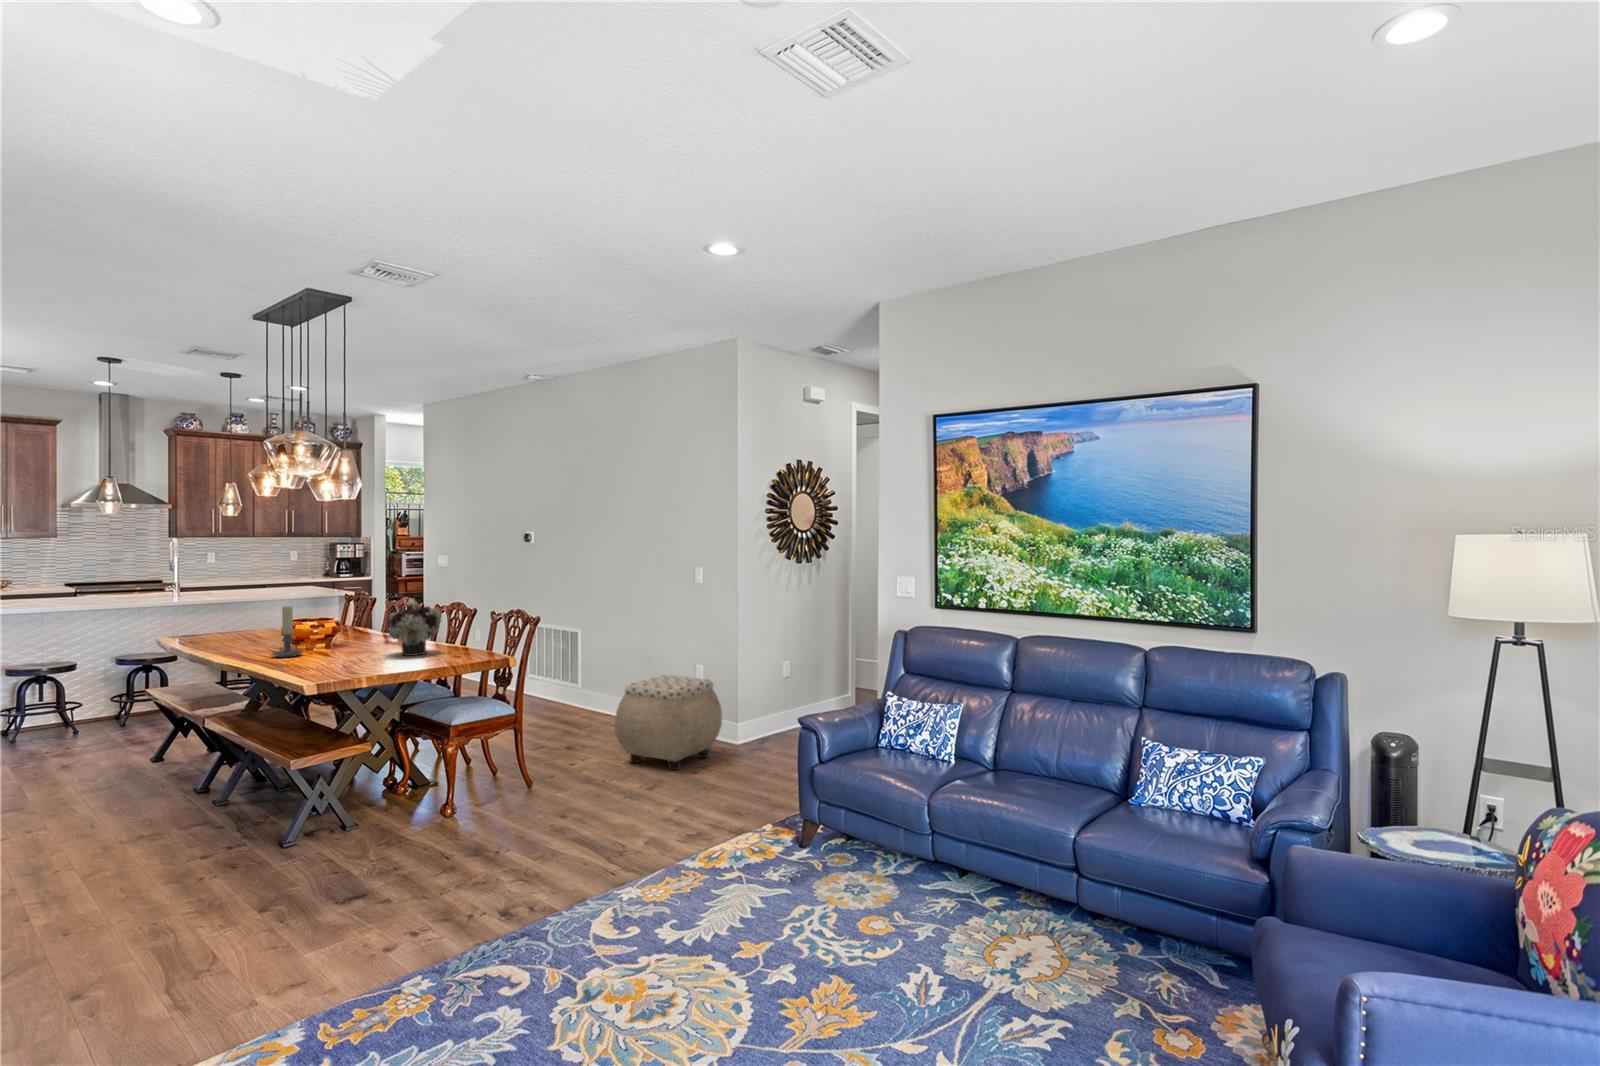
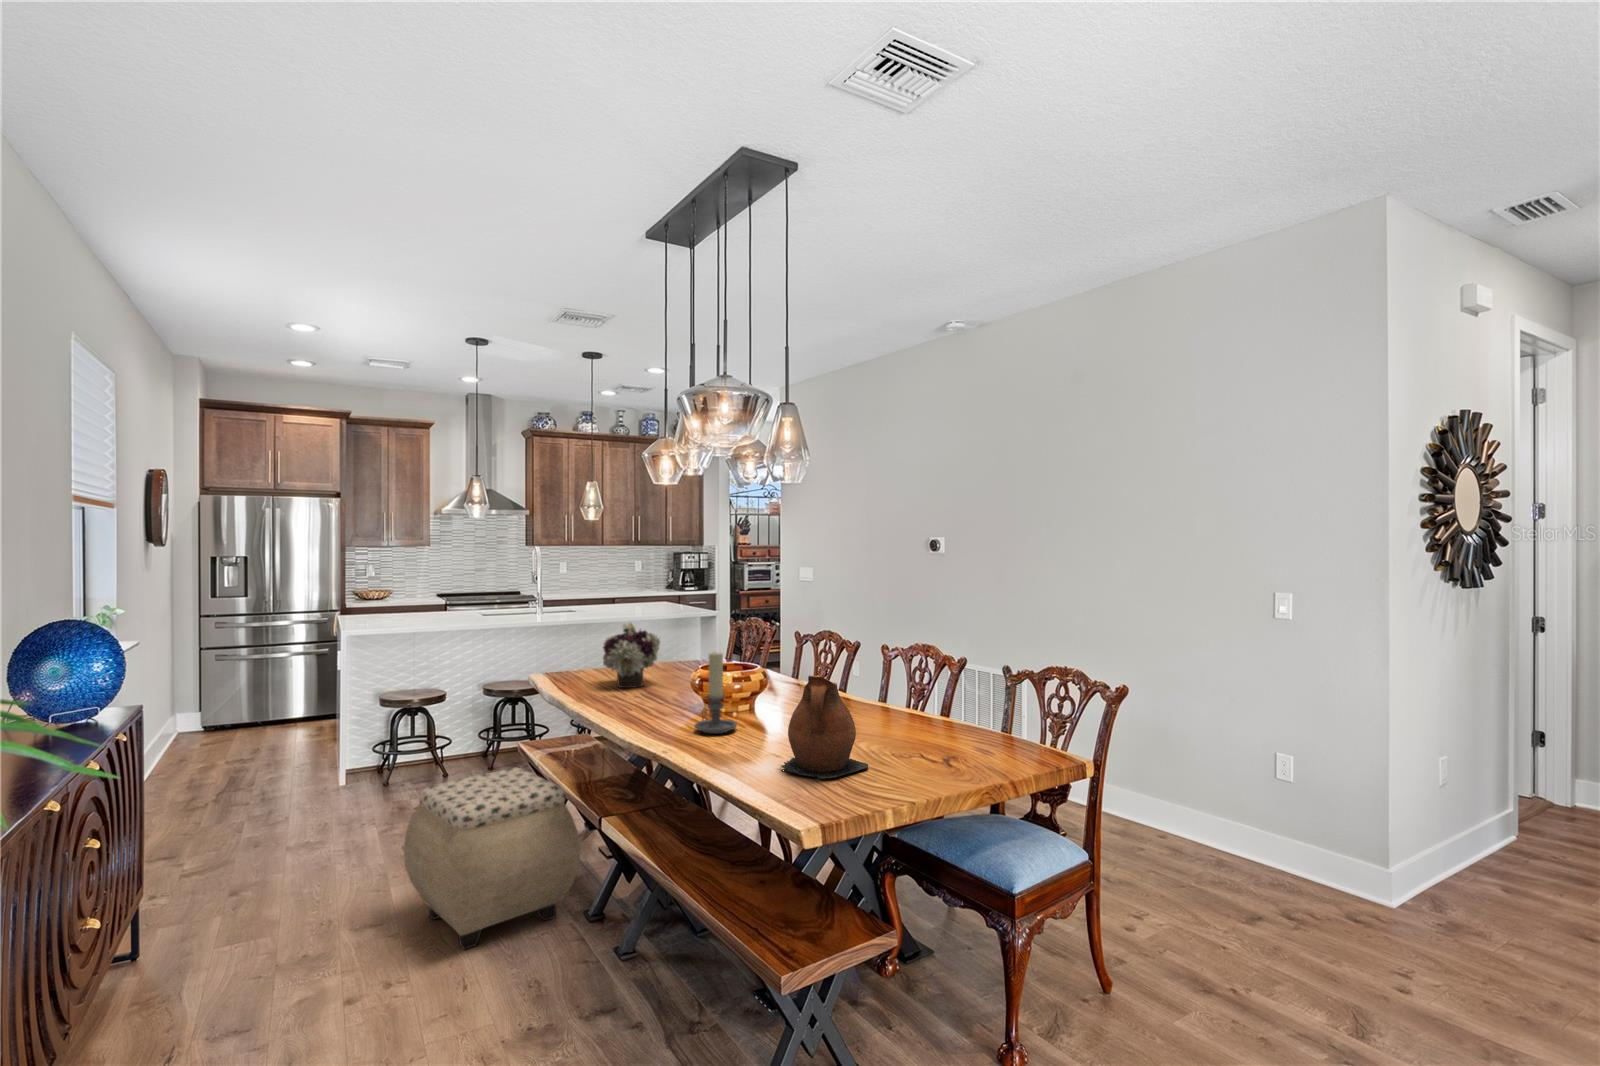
flower arrangement: present [388,599,442,656] -> present [603,622,660,688]
ceramic pitcher: none [310,611,370,668] -> present [781,675,868,779]
ottoman: present [615,675,722,770] -> present [404,768,581,949]

